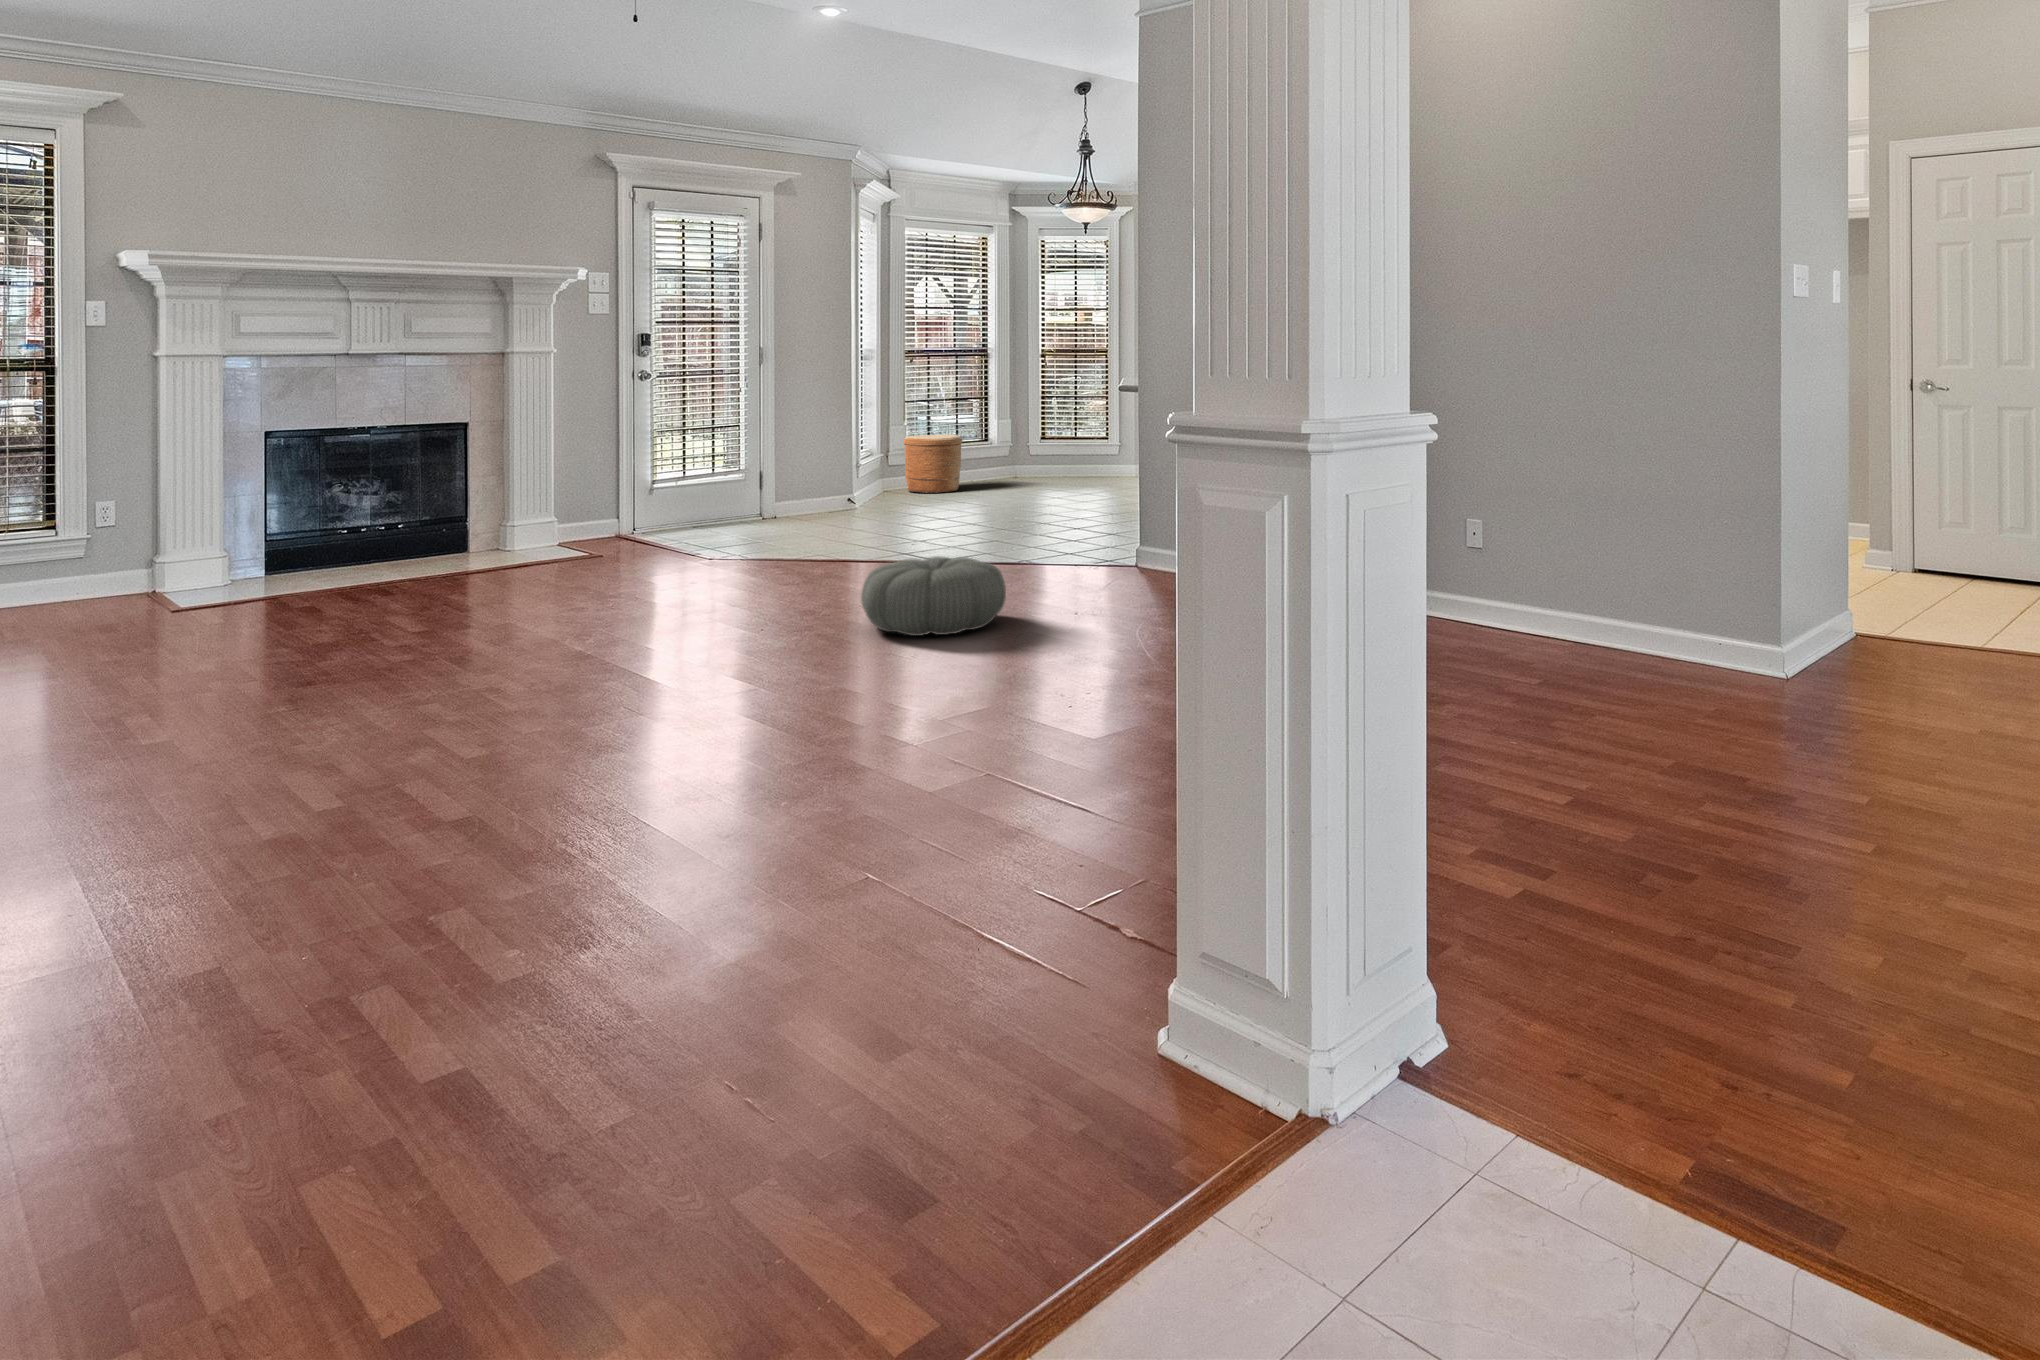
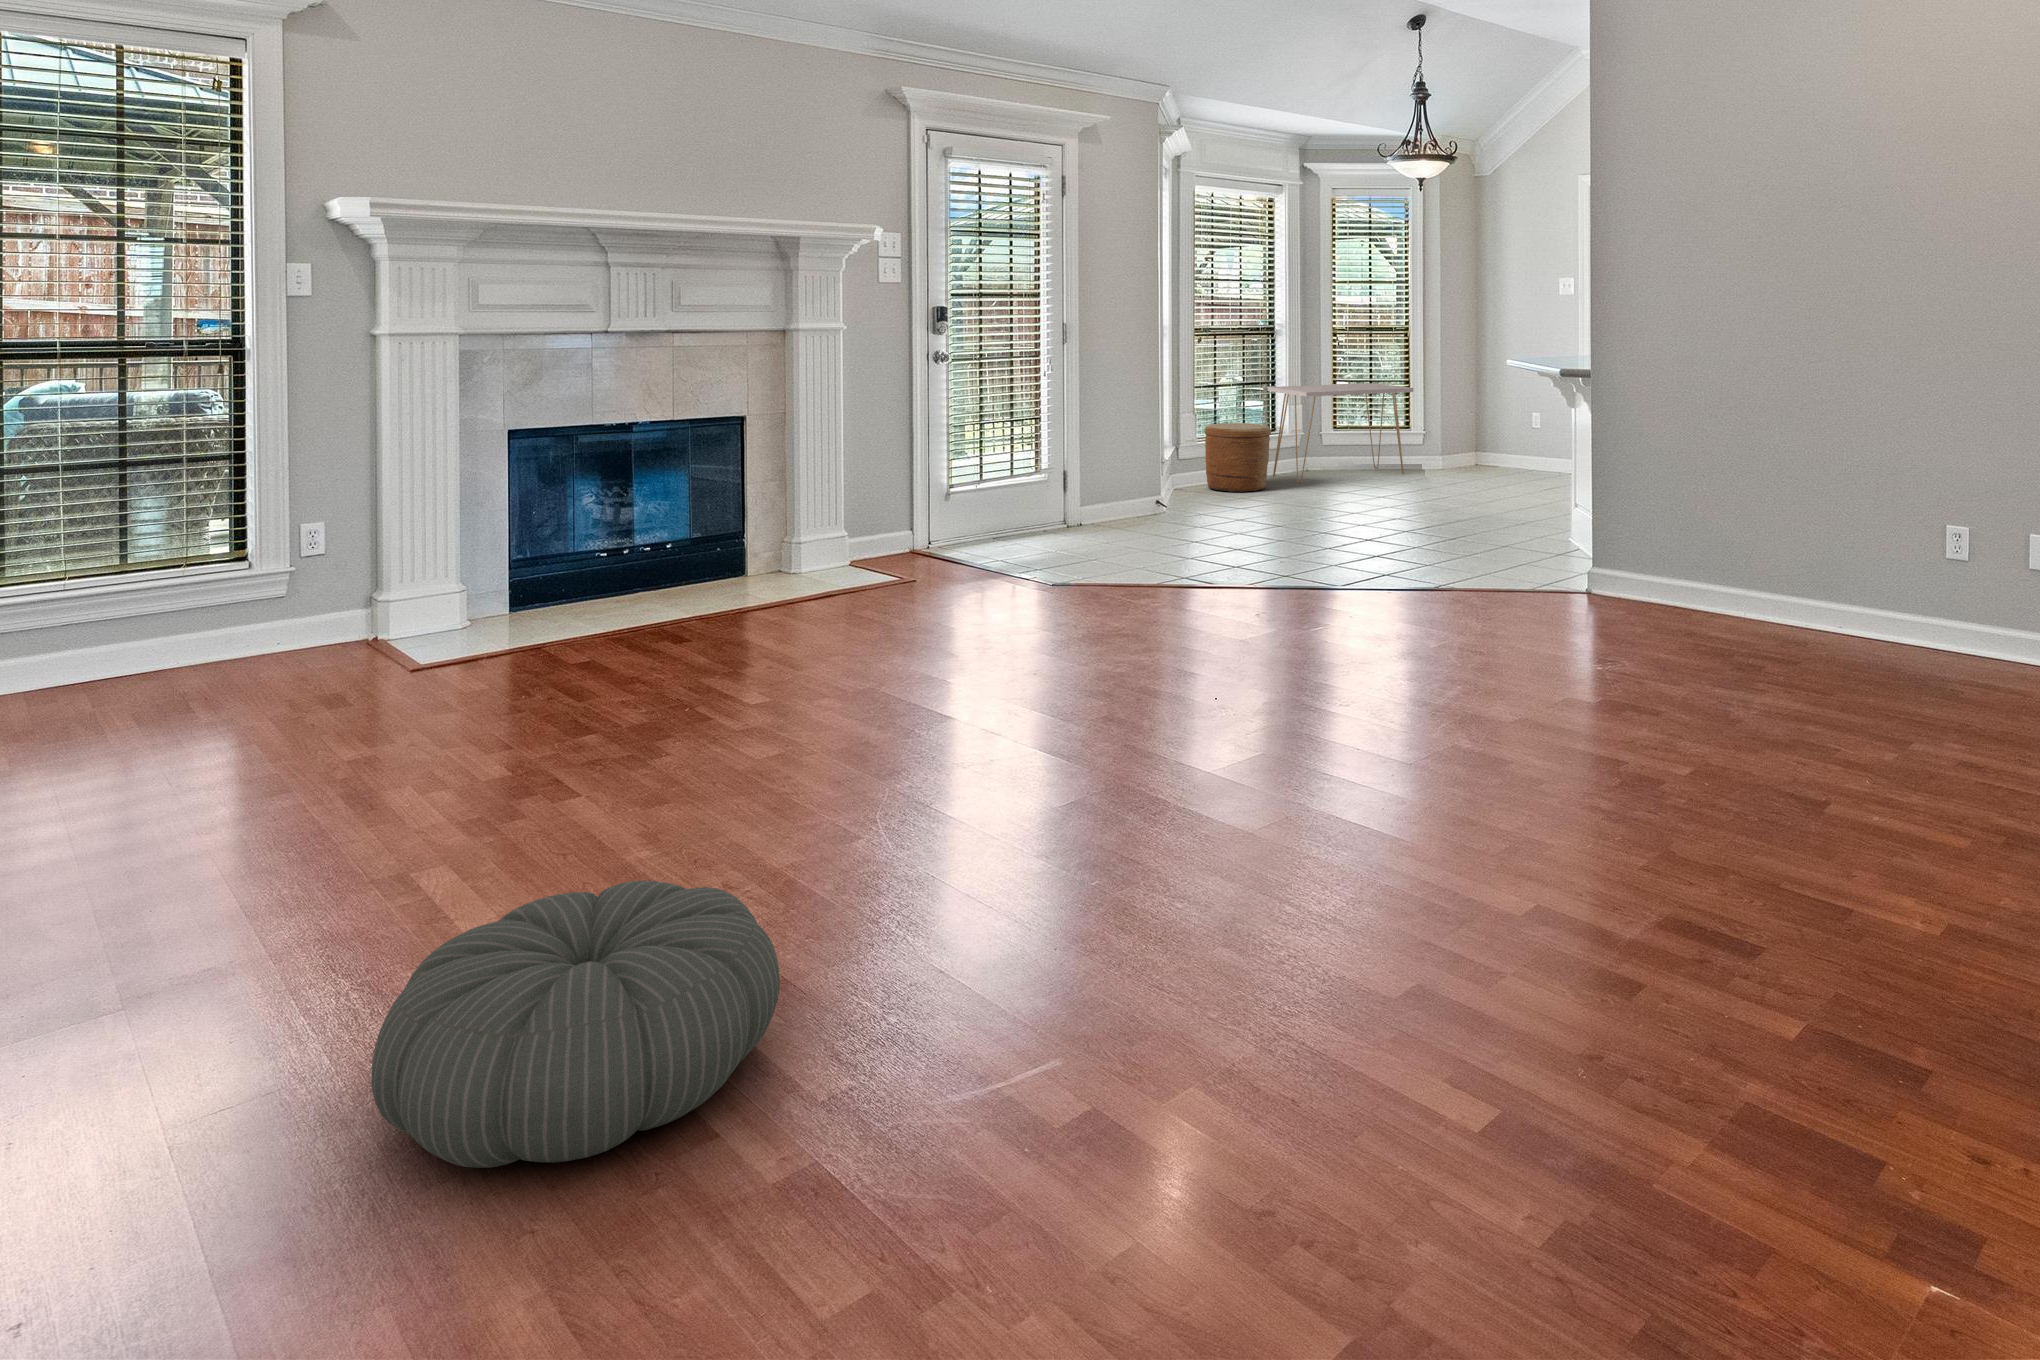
console table: none [967,400,1097,487] -> present [1268,383,1413,483]
pouf: present [861,556,1006,636] -> present [372,881,780,1168]

